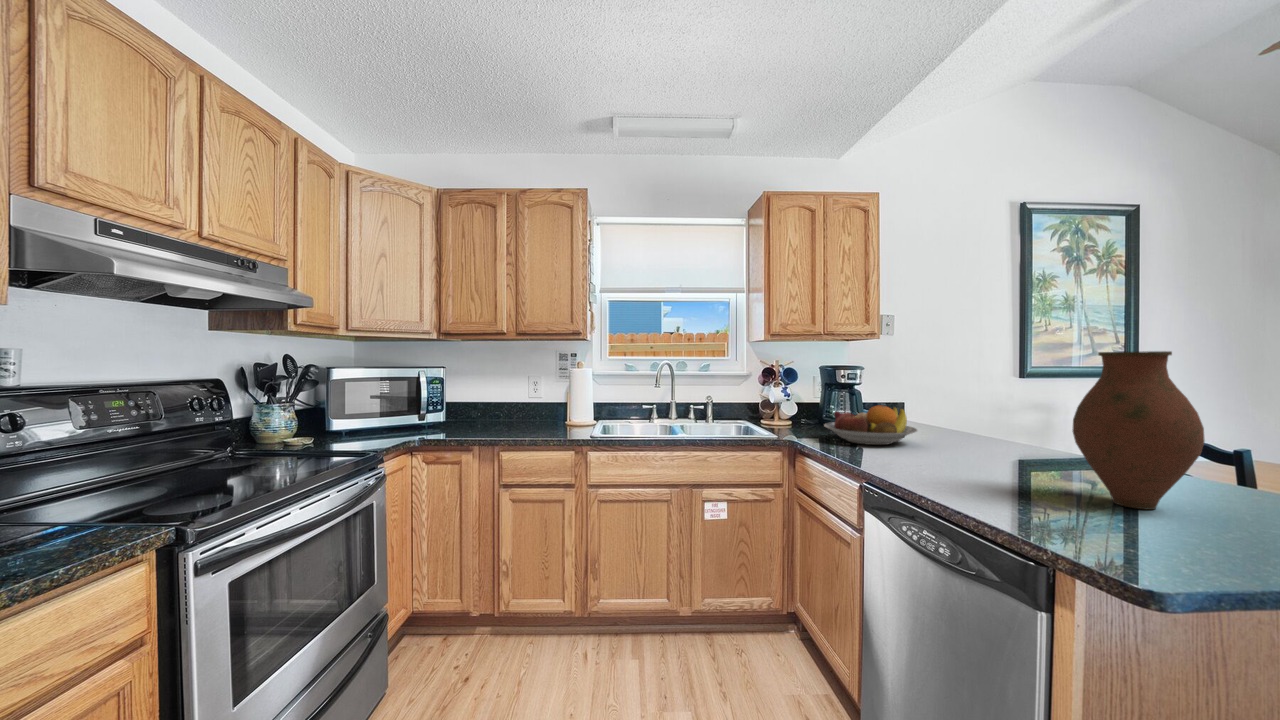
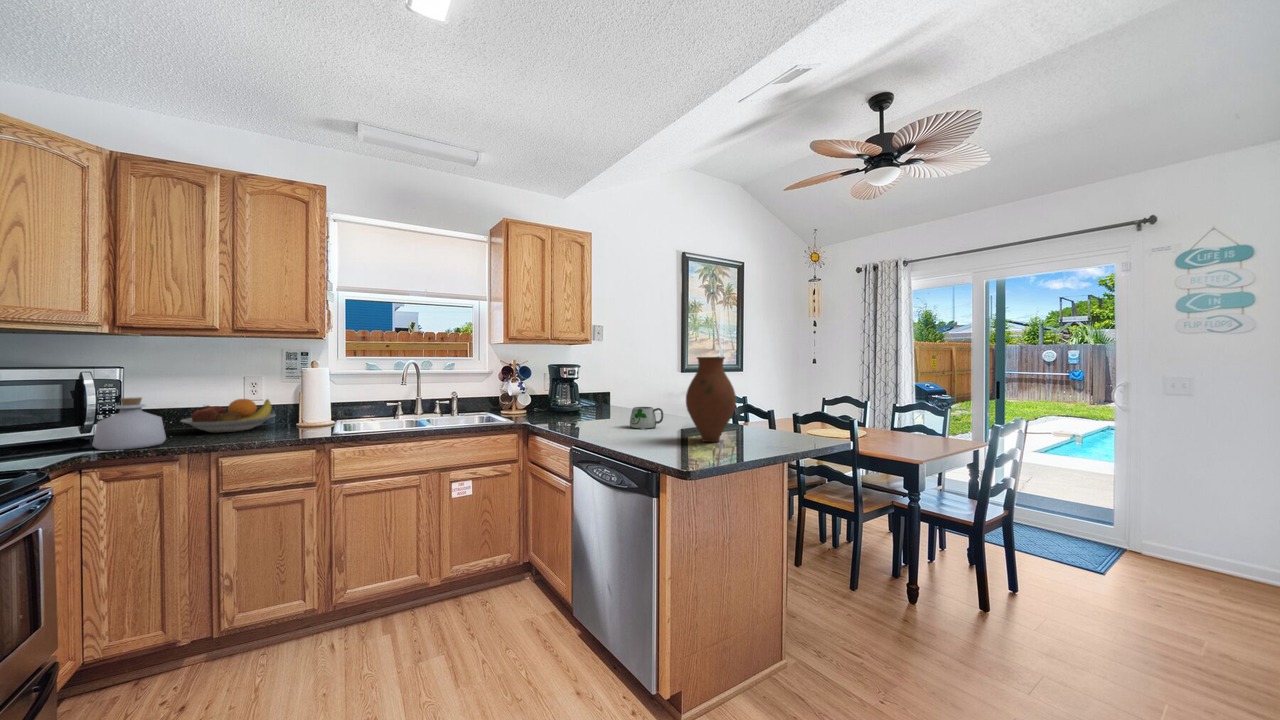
bottle: none [422,393,469,437] -> present [92,397,166,450]
fruit bowl: present [824,406,917,445] -> present [181,399,275,433]
mug: none [947,429,1011,467] -> present [630,407,663,430]

